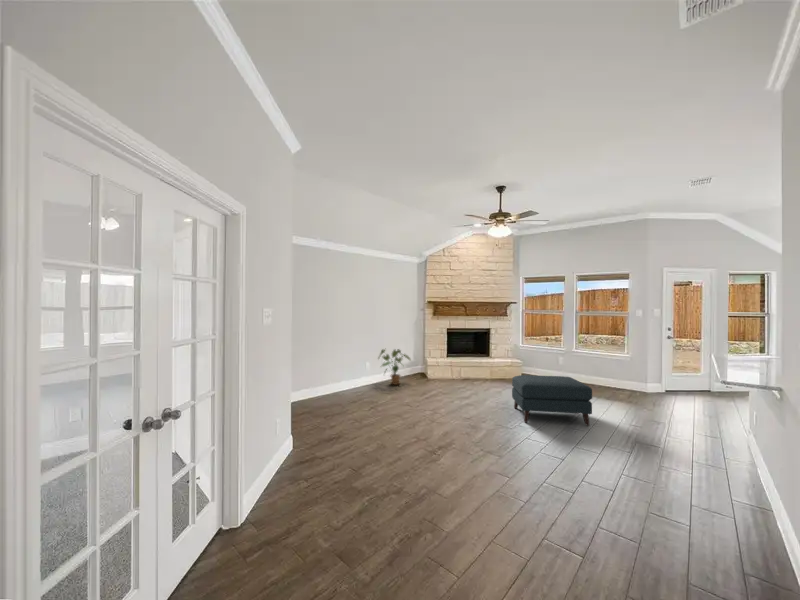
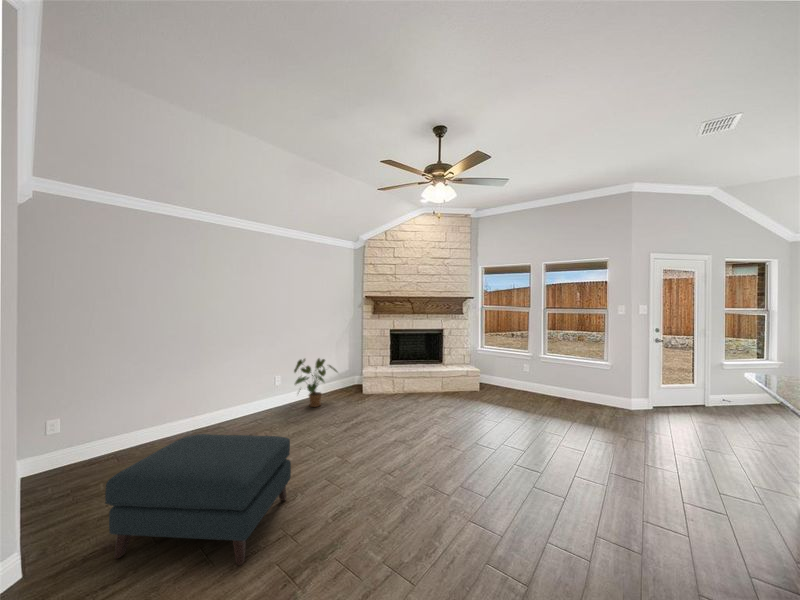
ottoman: present [512,375,592,426] -> present [105,434,291,565]

